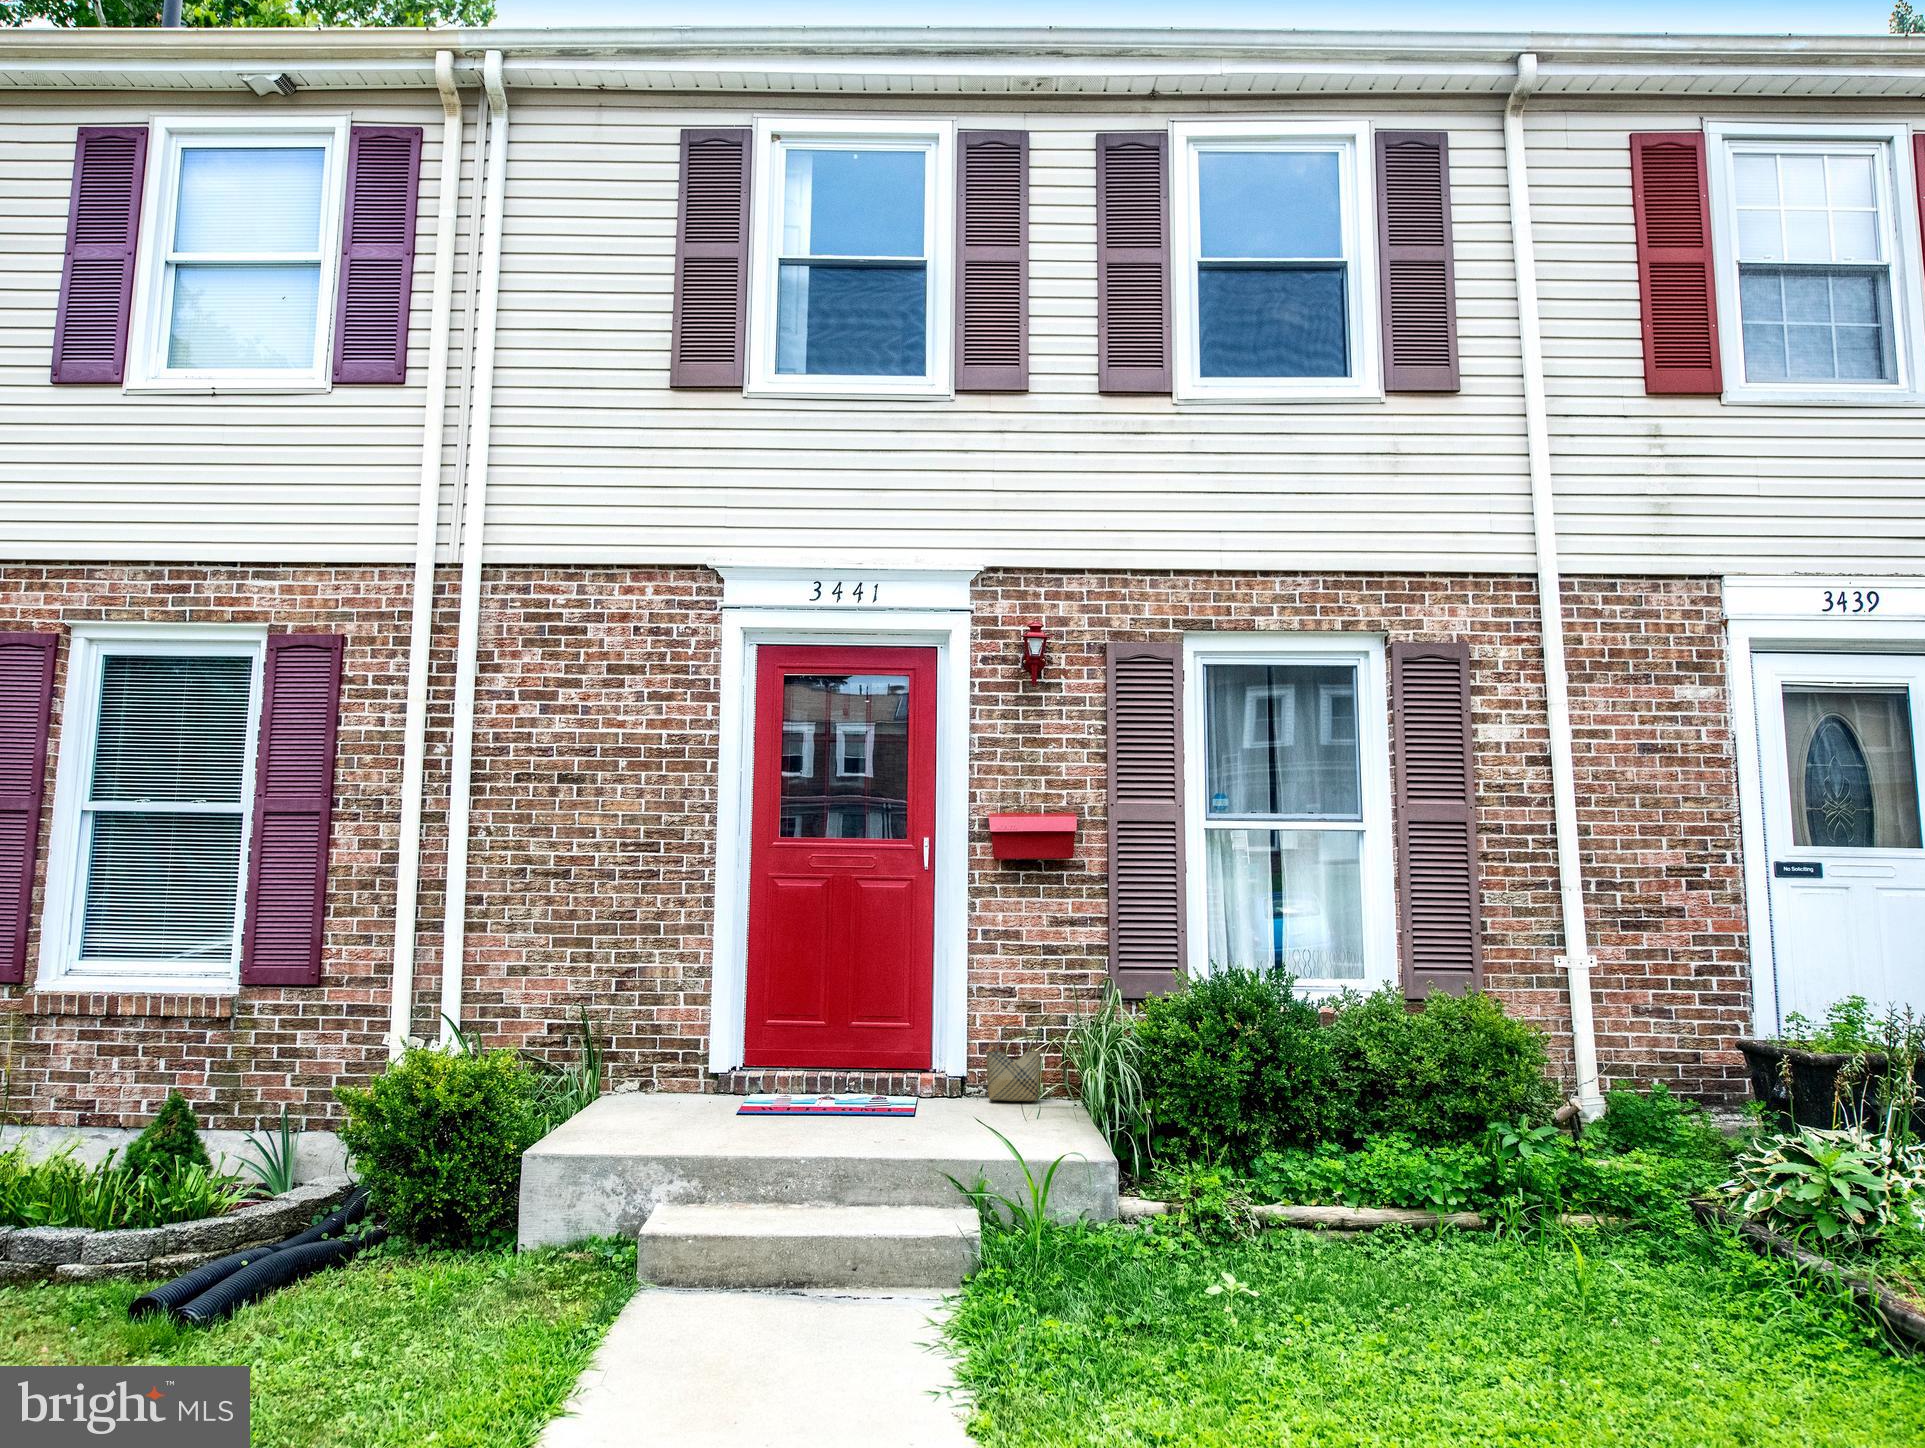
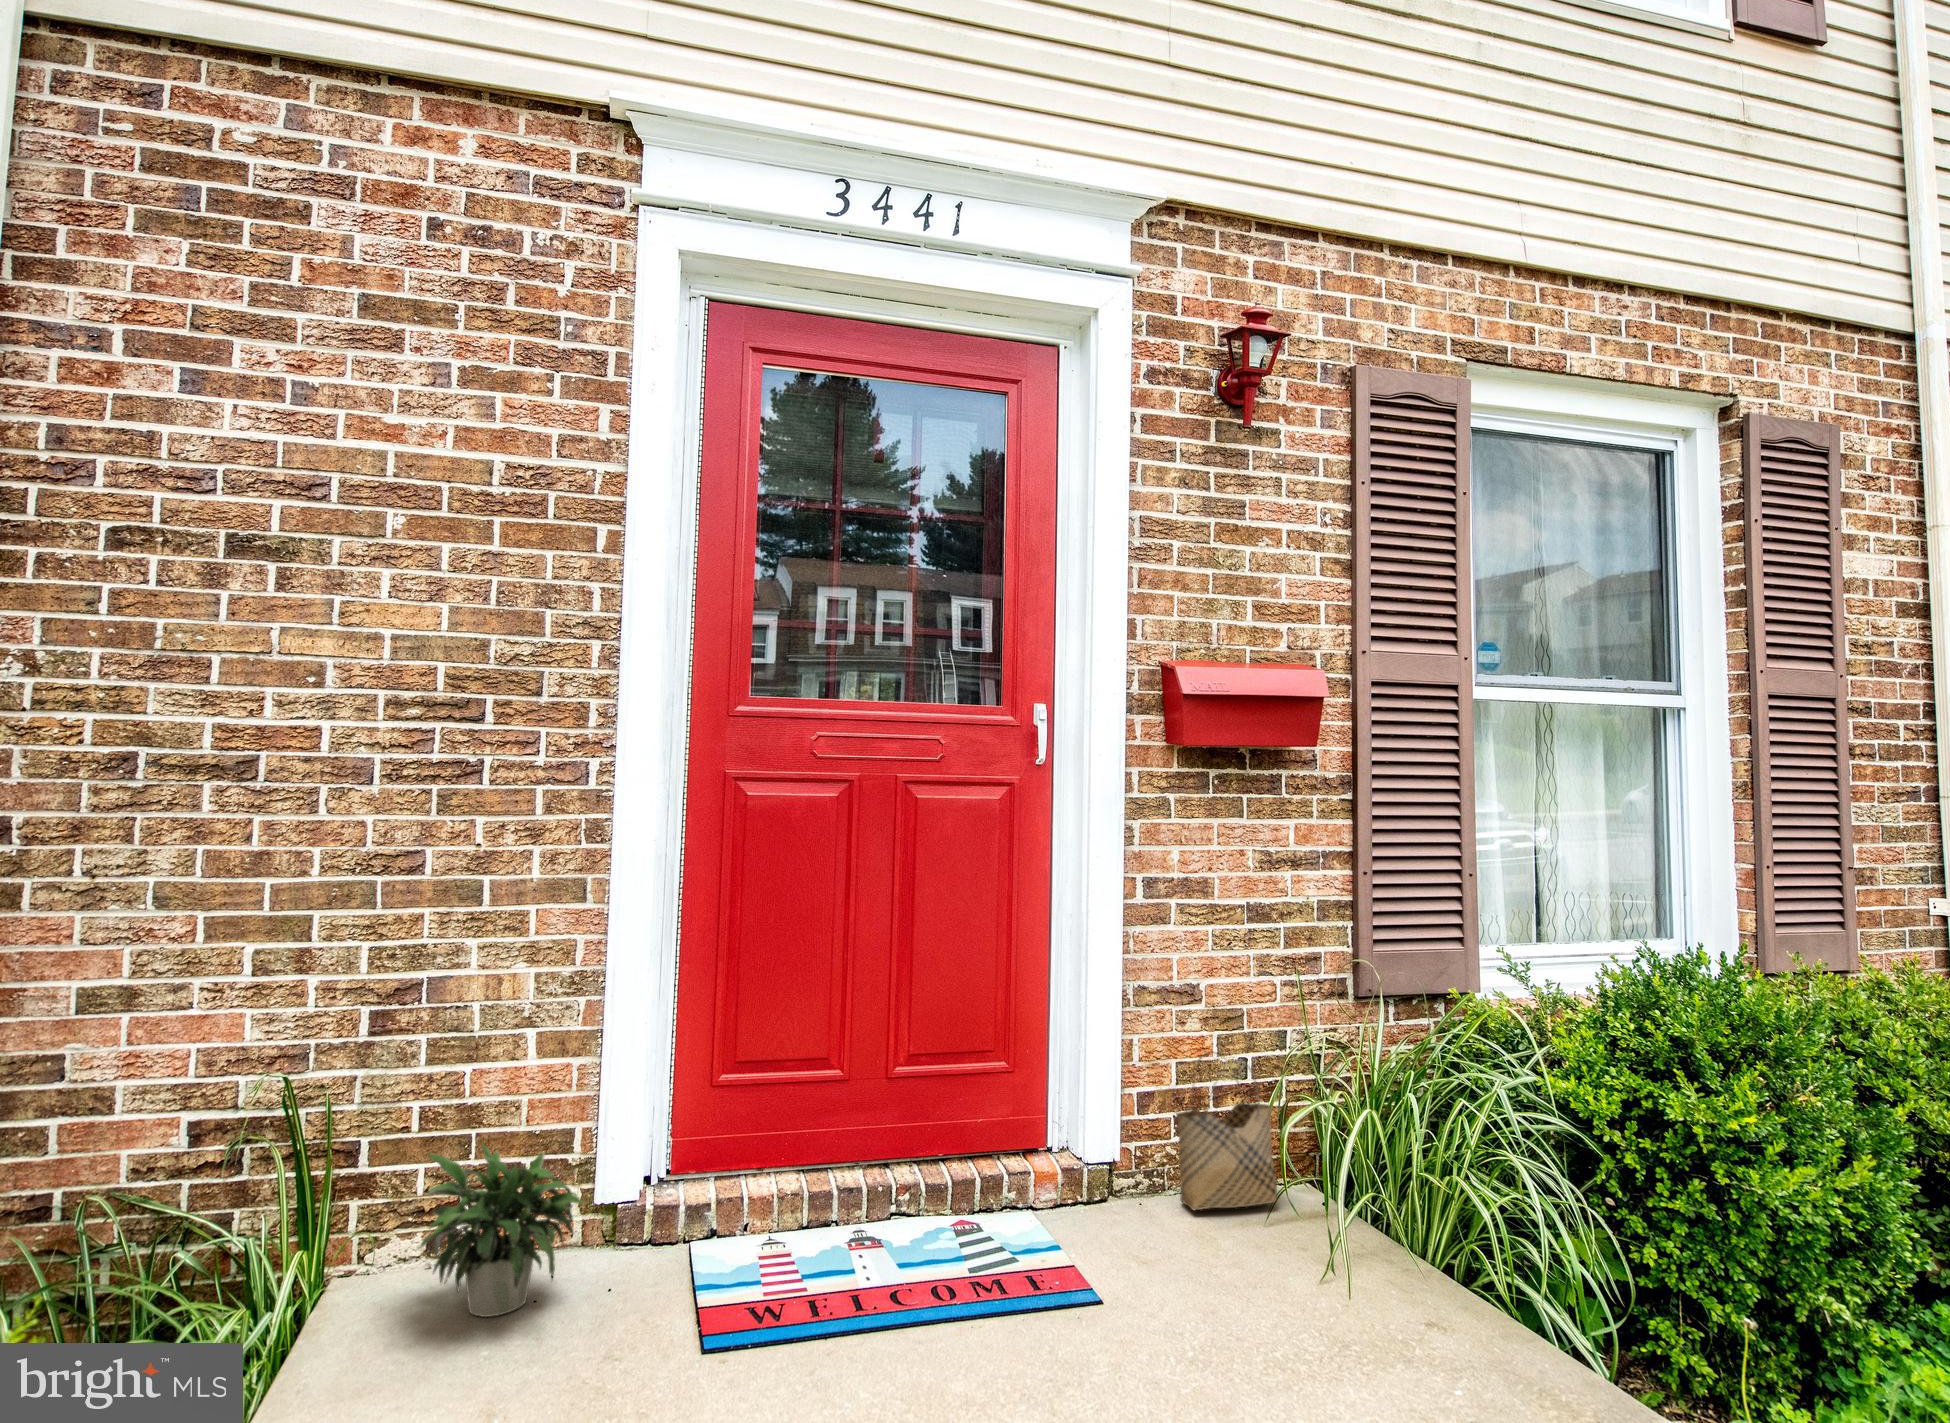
potted plant: none [629,1037,693,1105] -> present [420,1143,584,1317]

